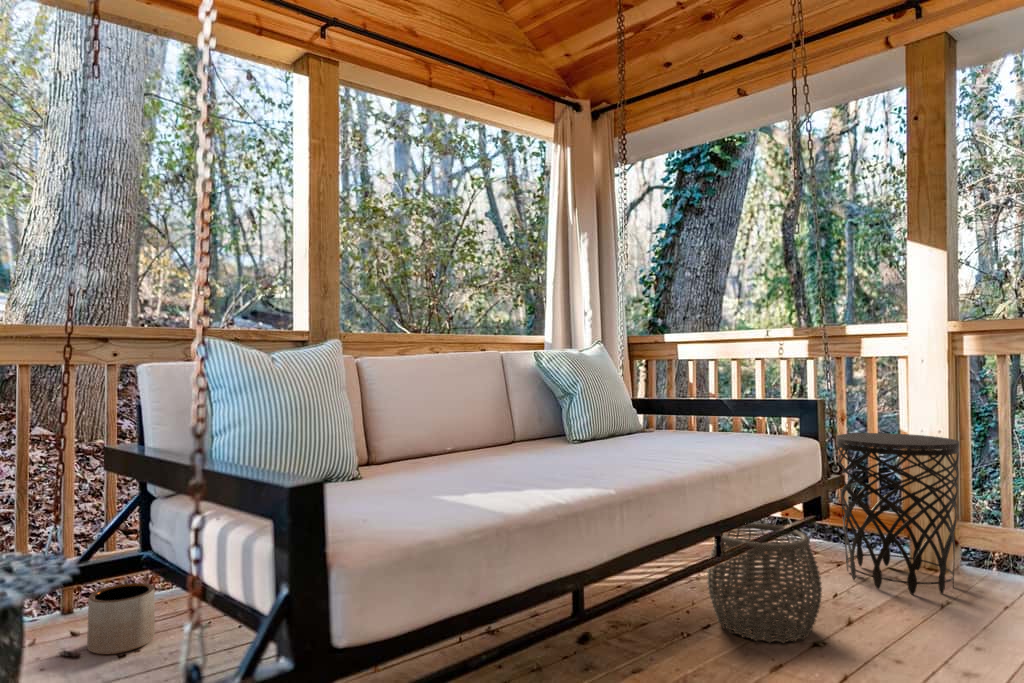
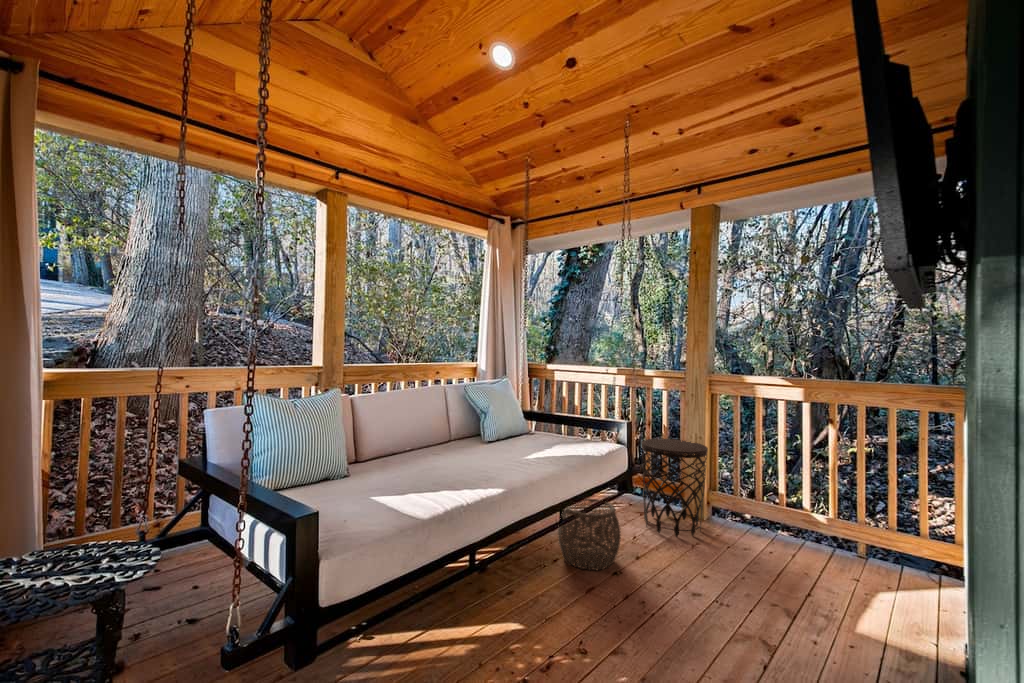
planter: present [87,583,155,655] -> none [173,537,217,584]

